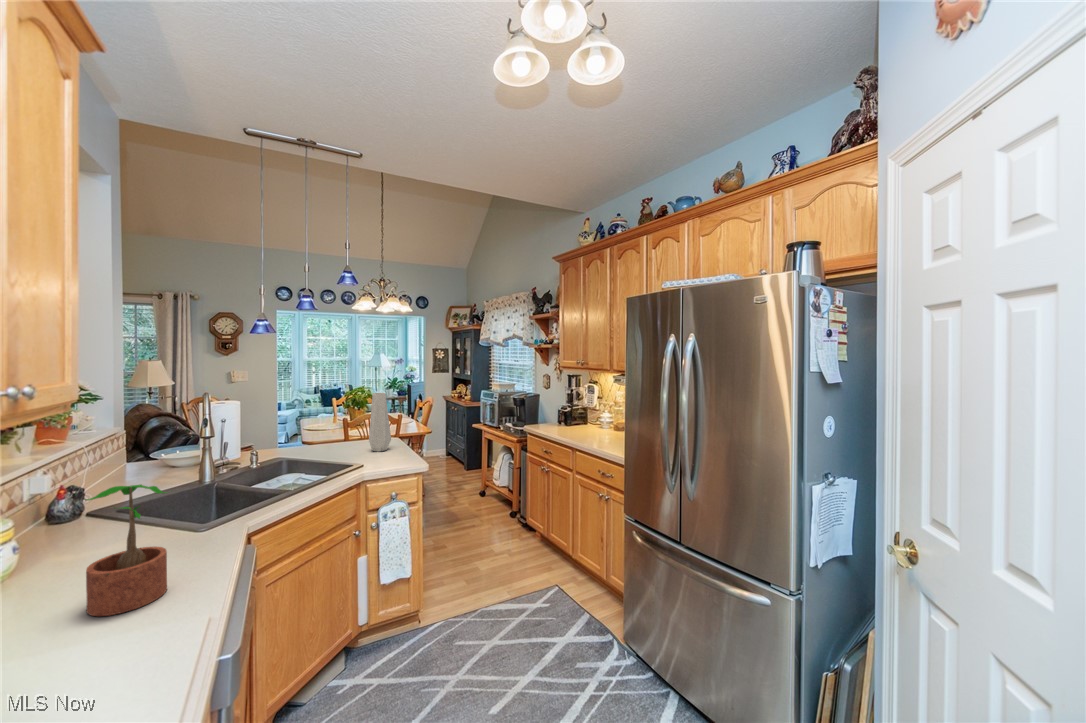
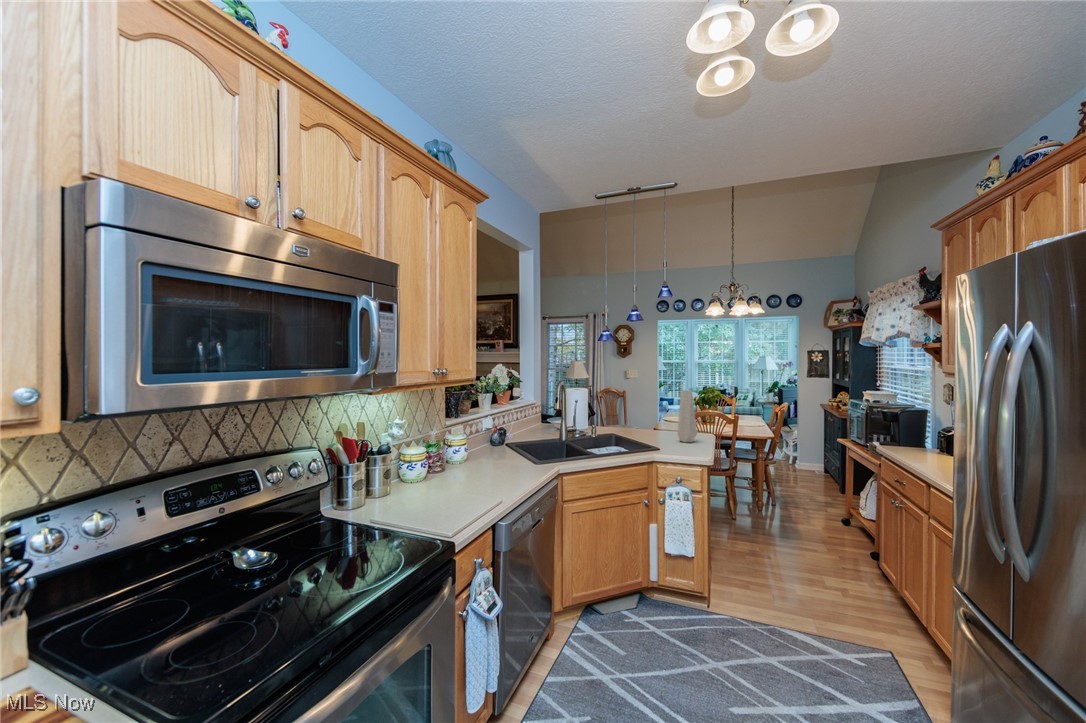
potted plant: present [85,485,167,616] -> none [469,424,502,487]

